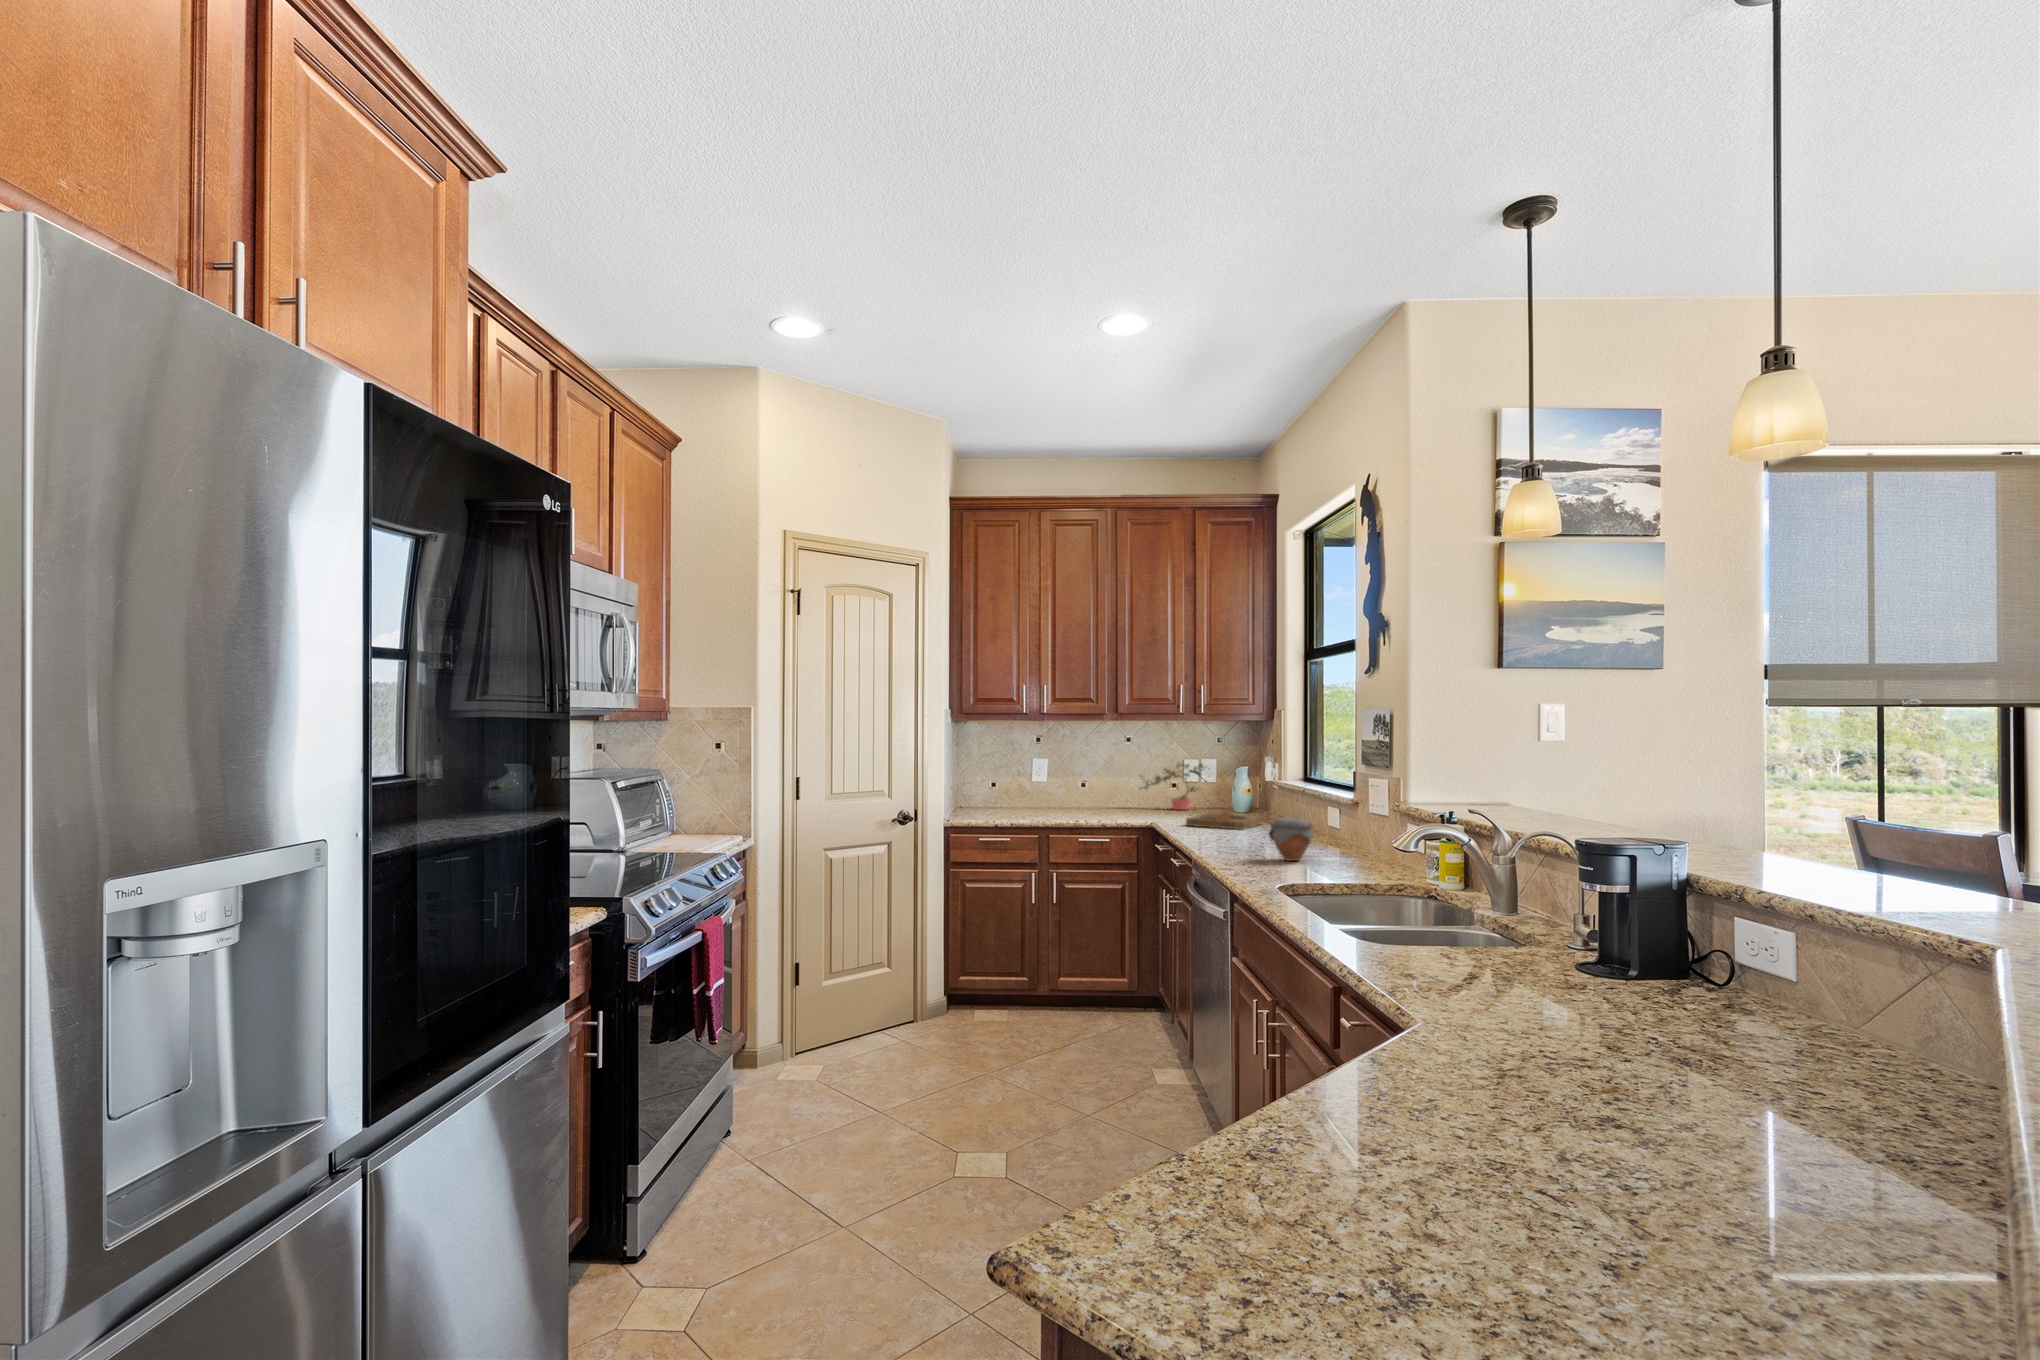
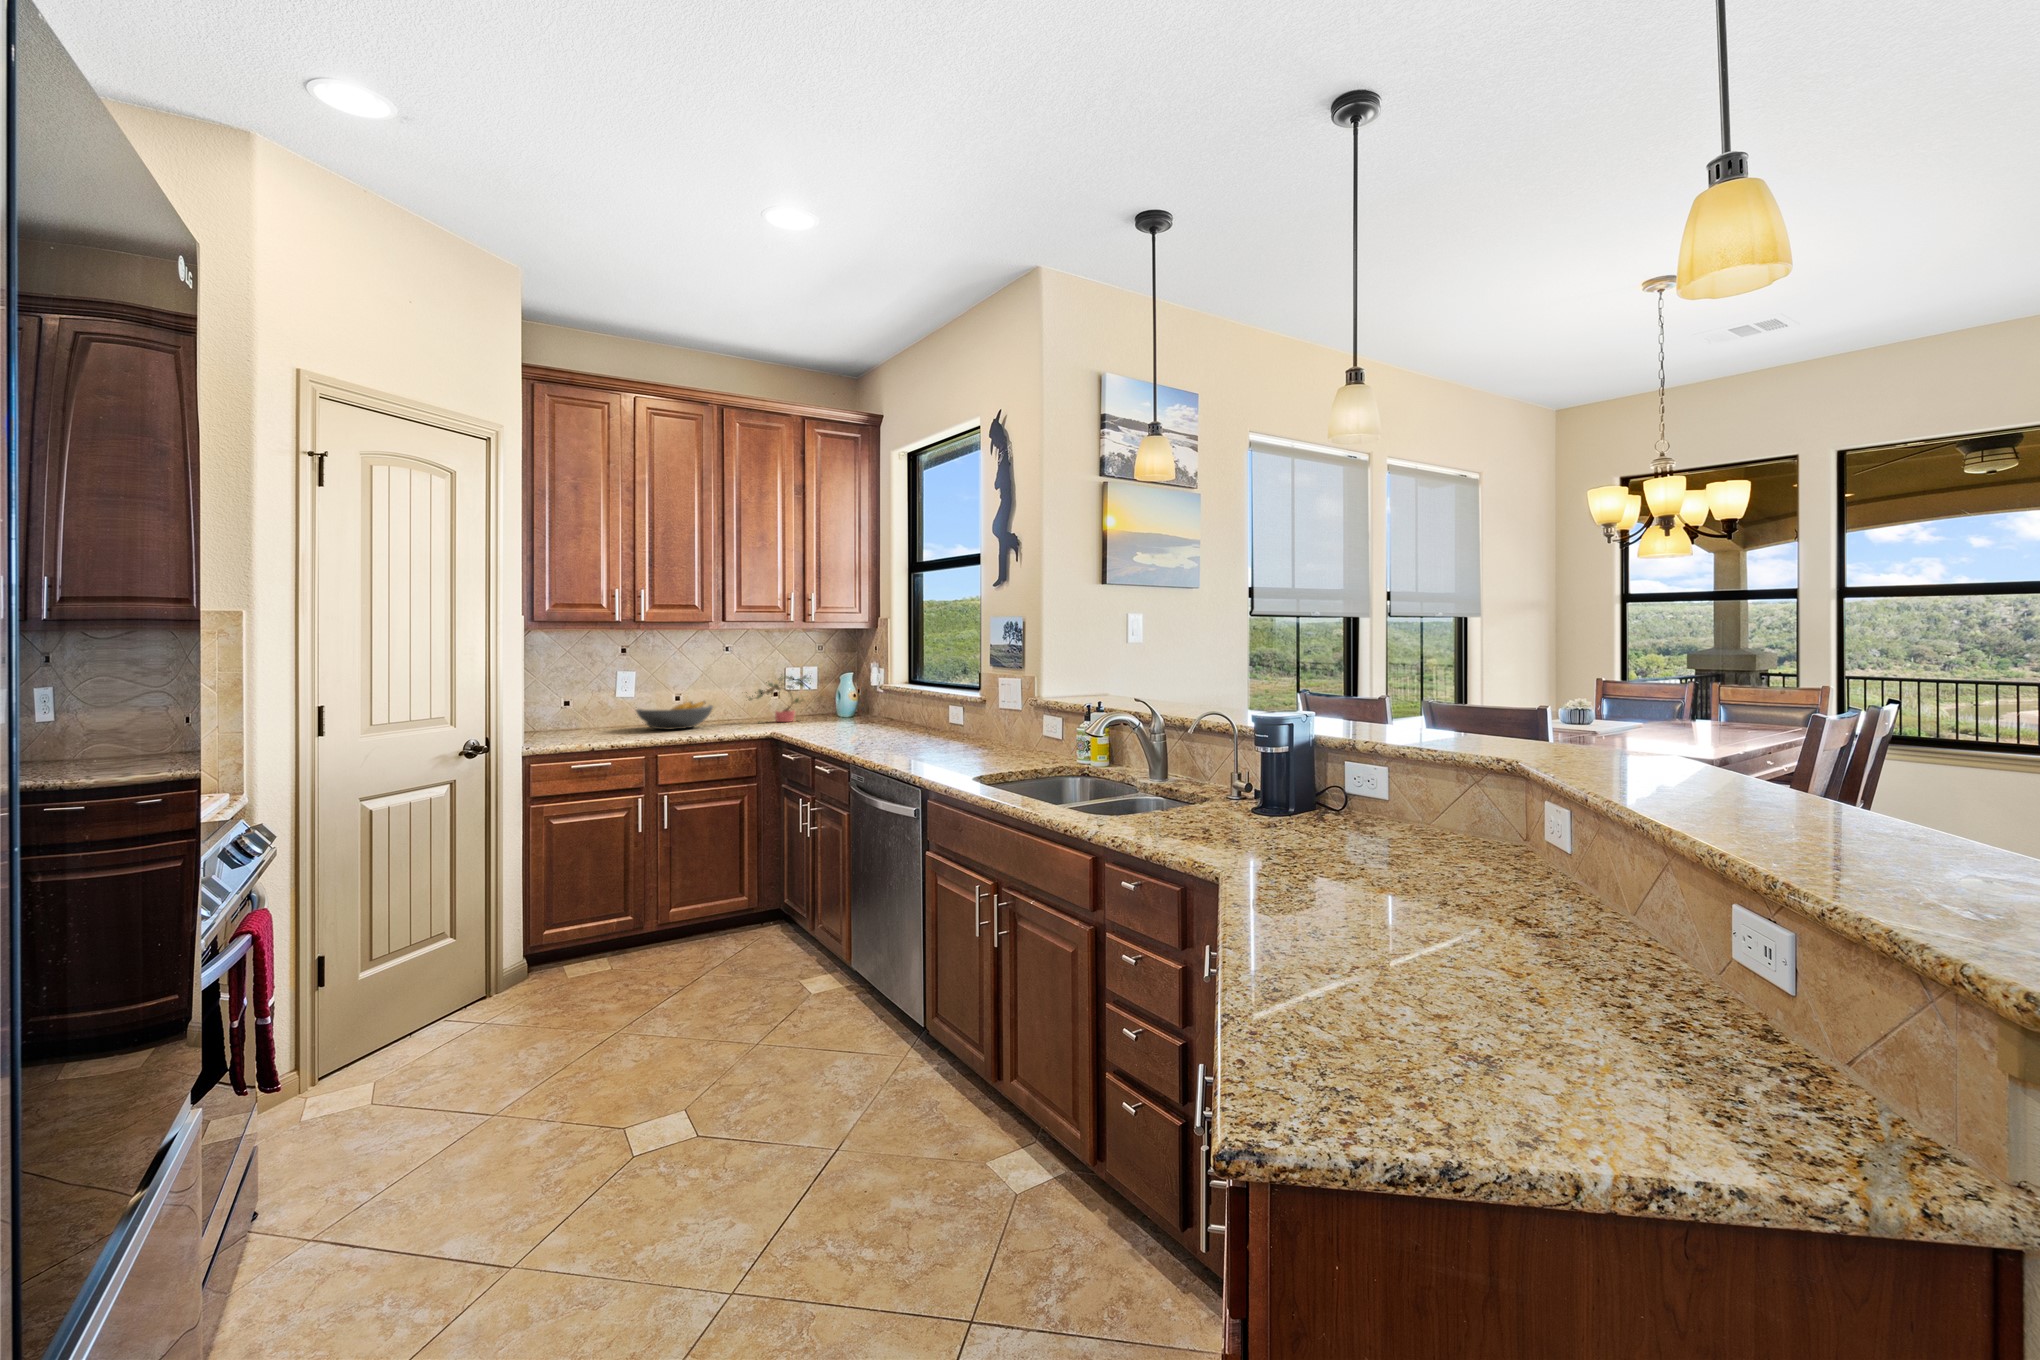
fruit bowl: none [1043,784,1113,810] -> present [635,701,713,730]
tray: present [1186,811,1262,830] -> none [806,719,876,736]
jar: present [1269,817,1314,861] -> none [915,717,956,758]

